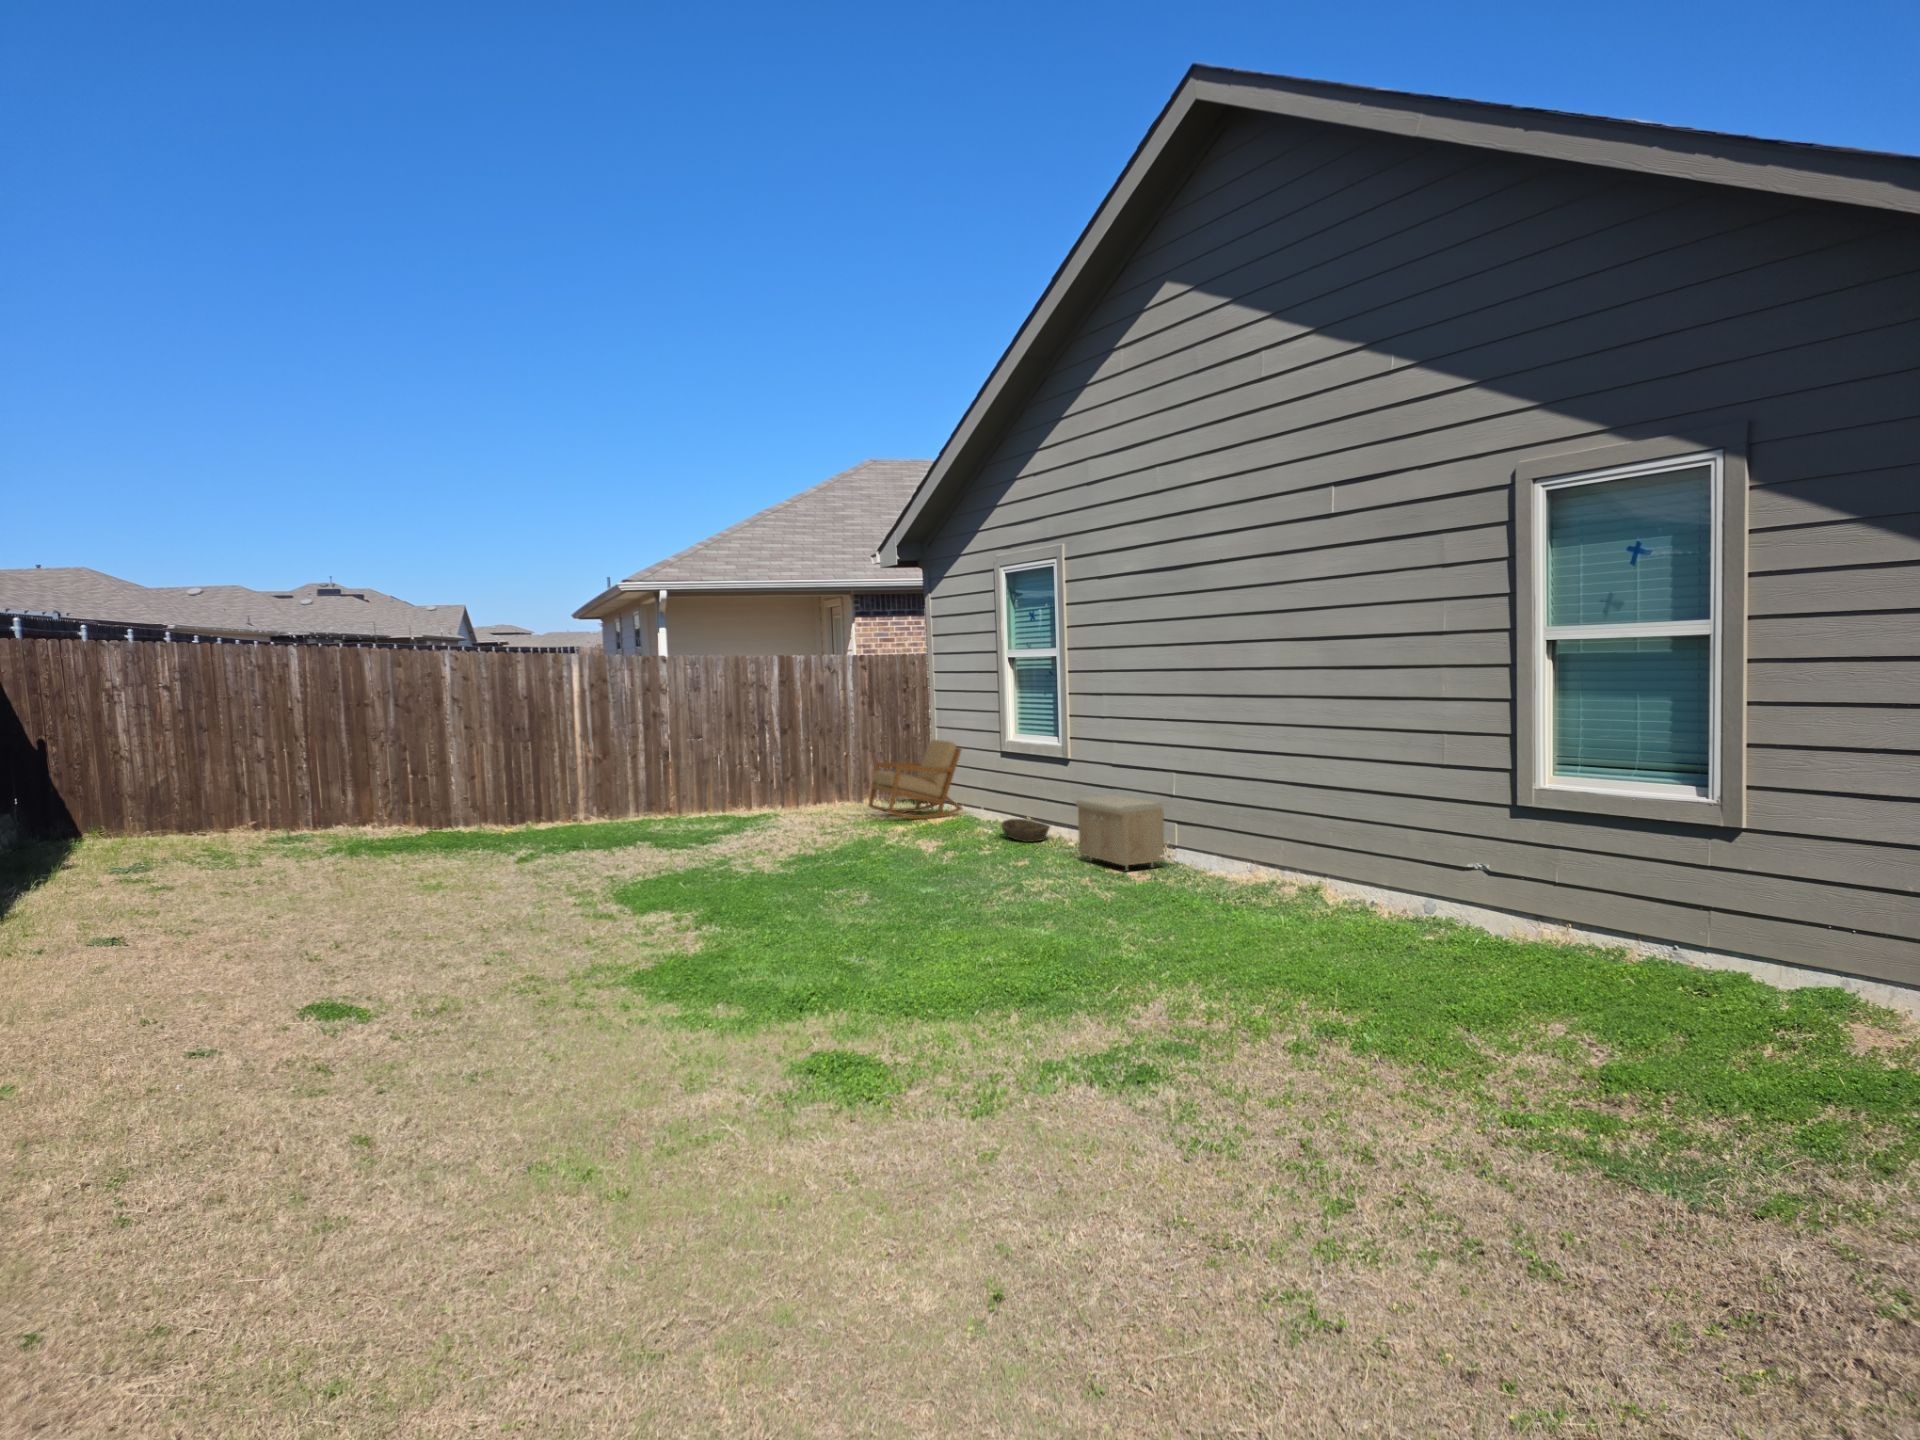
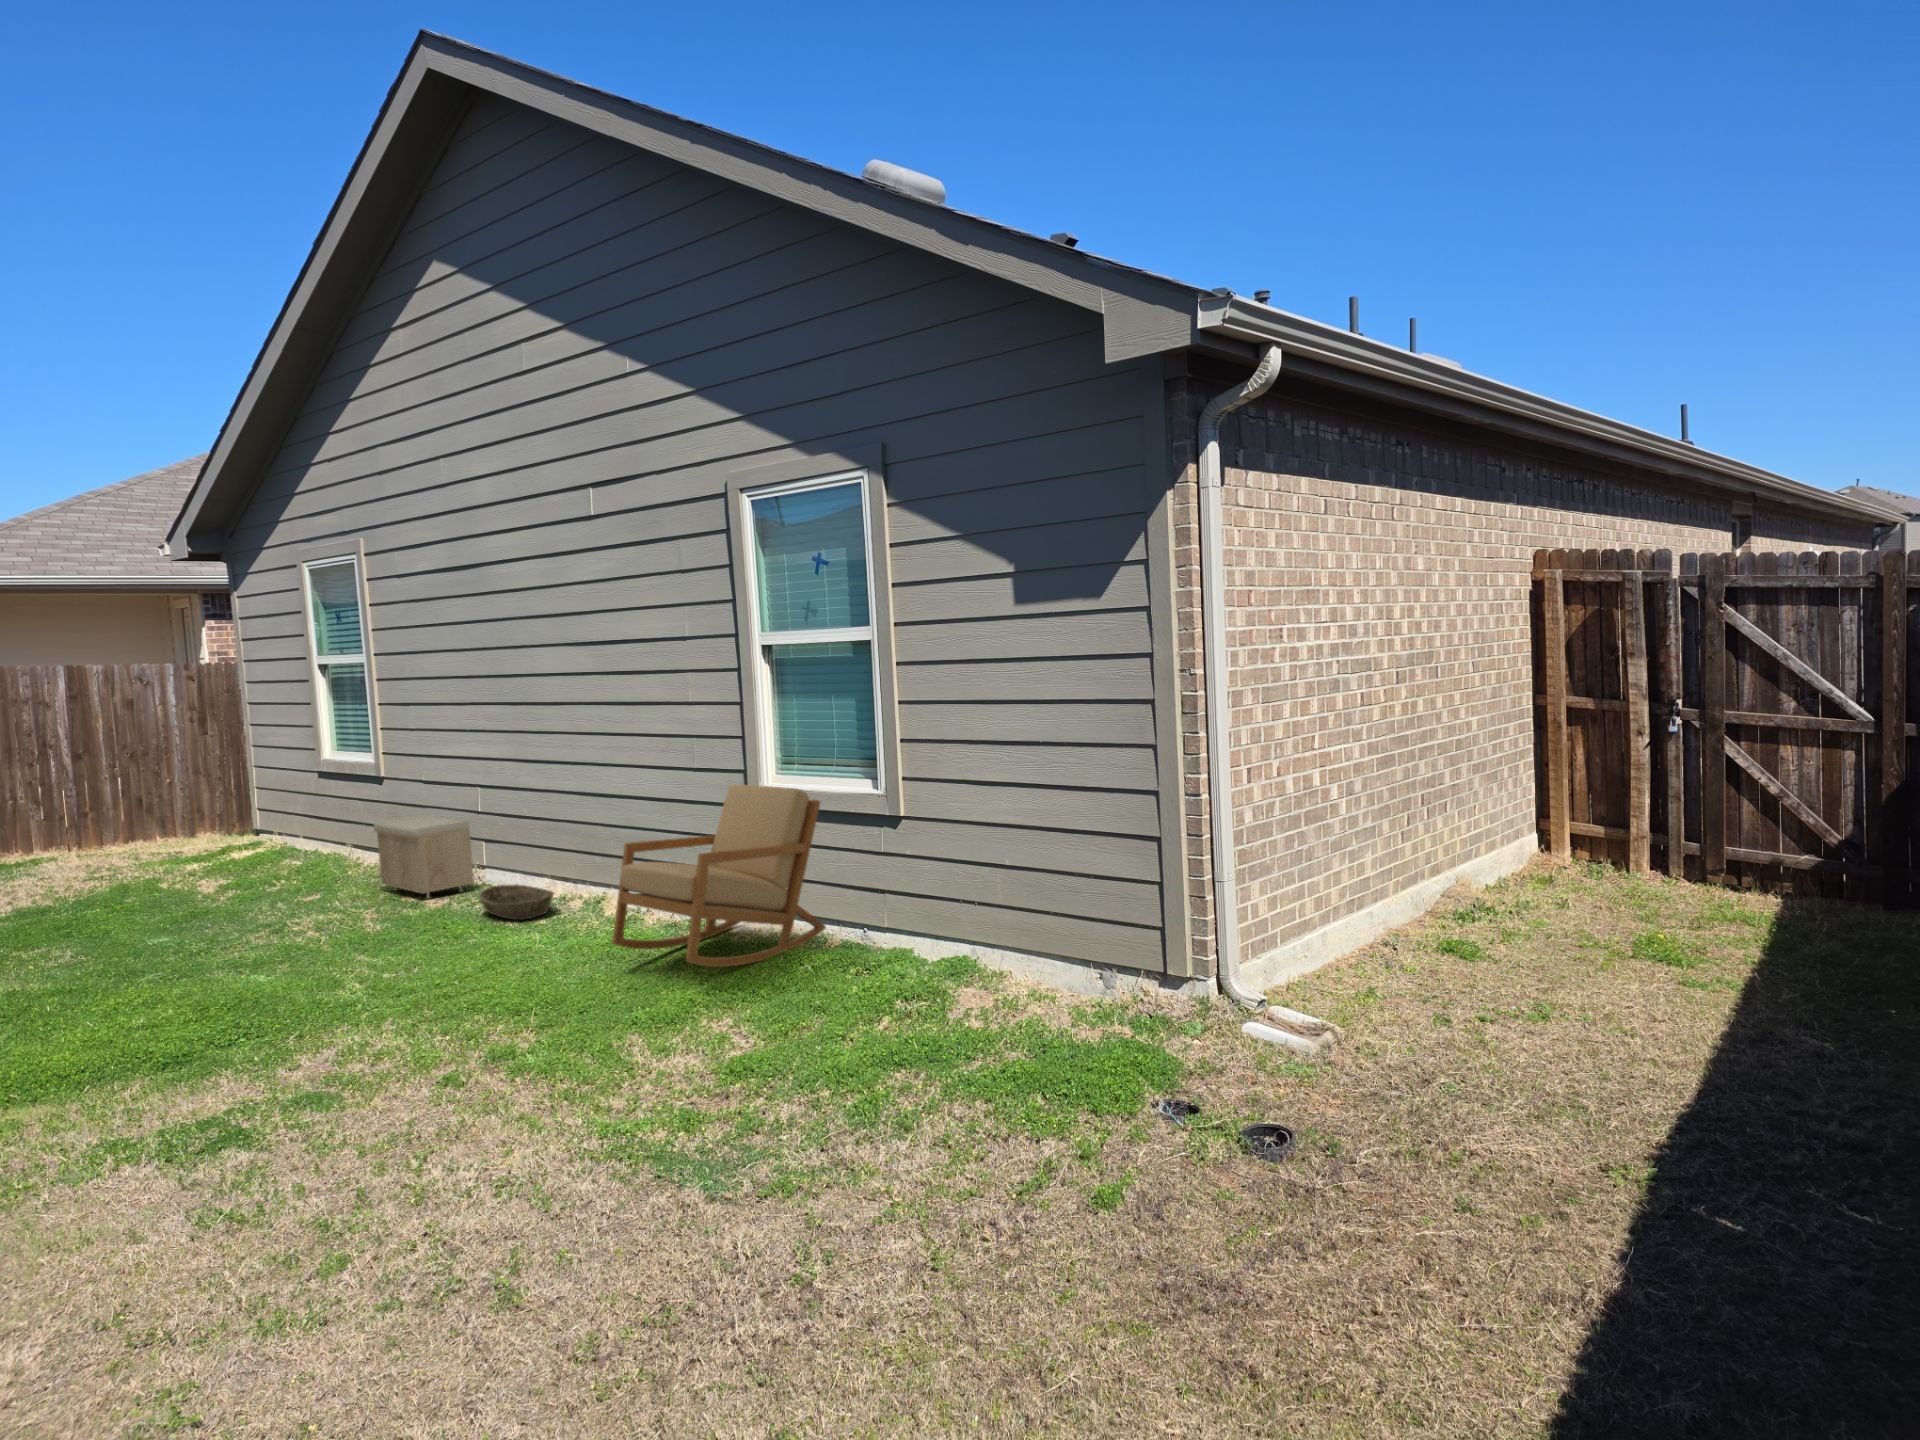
chair: present [868,740,962,819] -> present [612,784,826,967]
basket: present [1001,819,1050,842] -> present [479,884,554,920]

